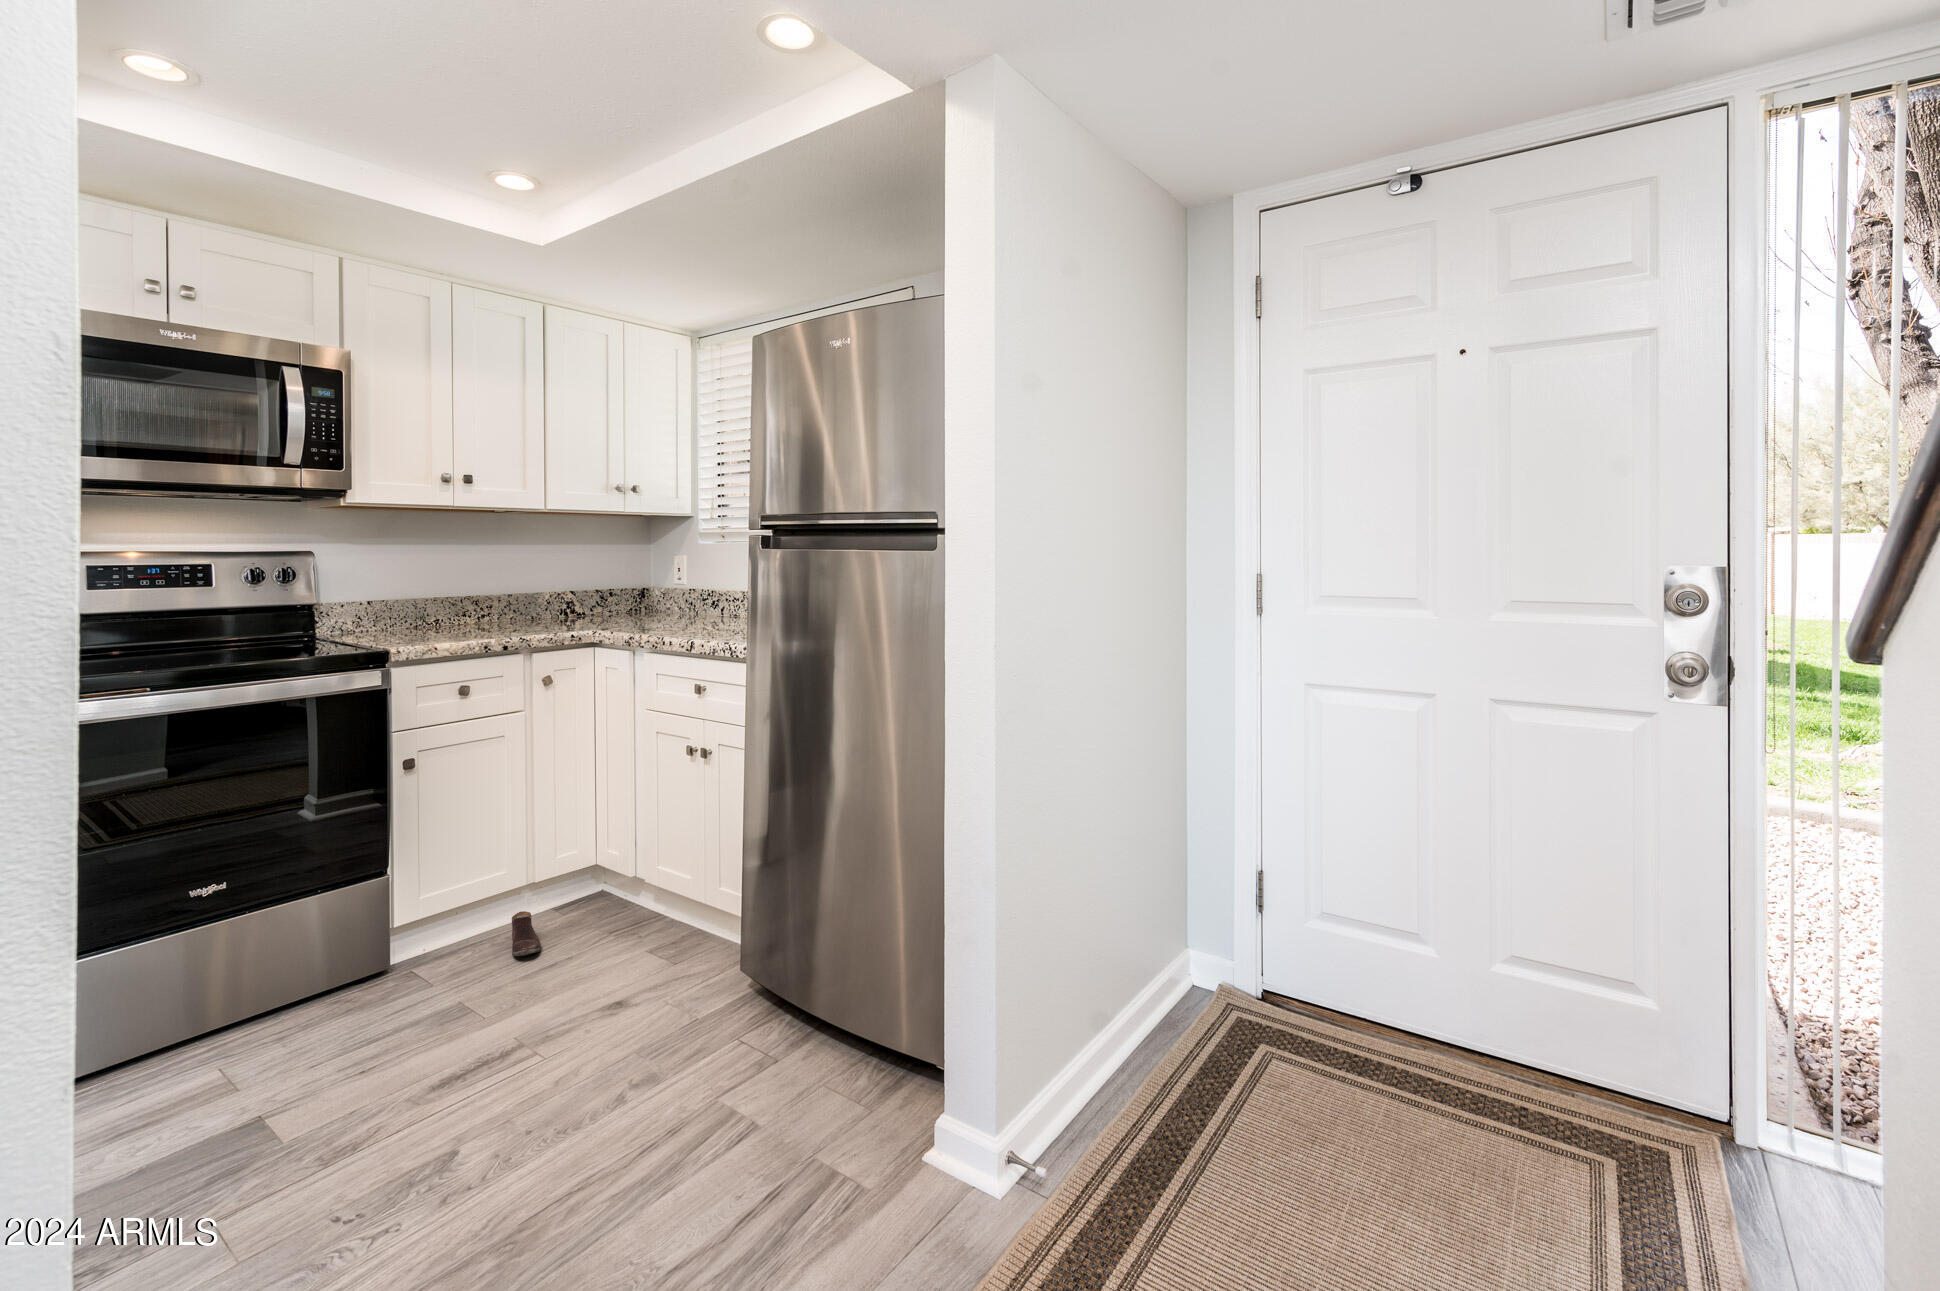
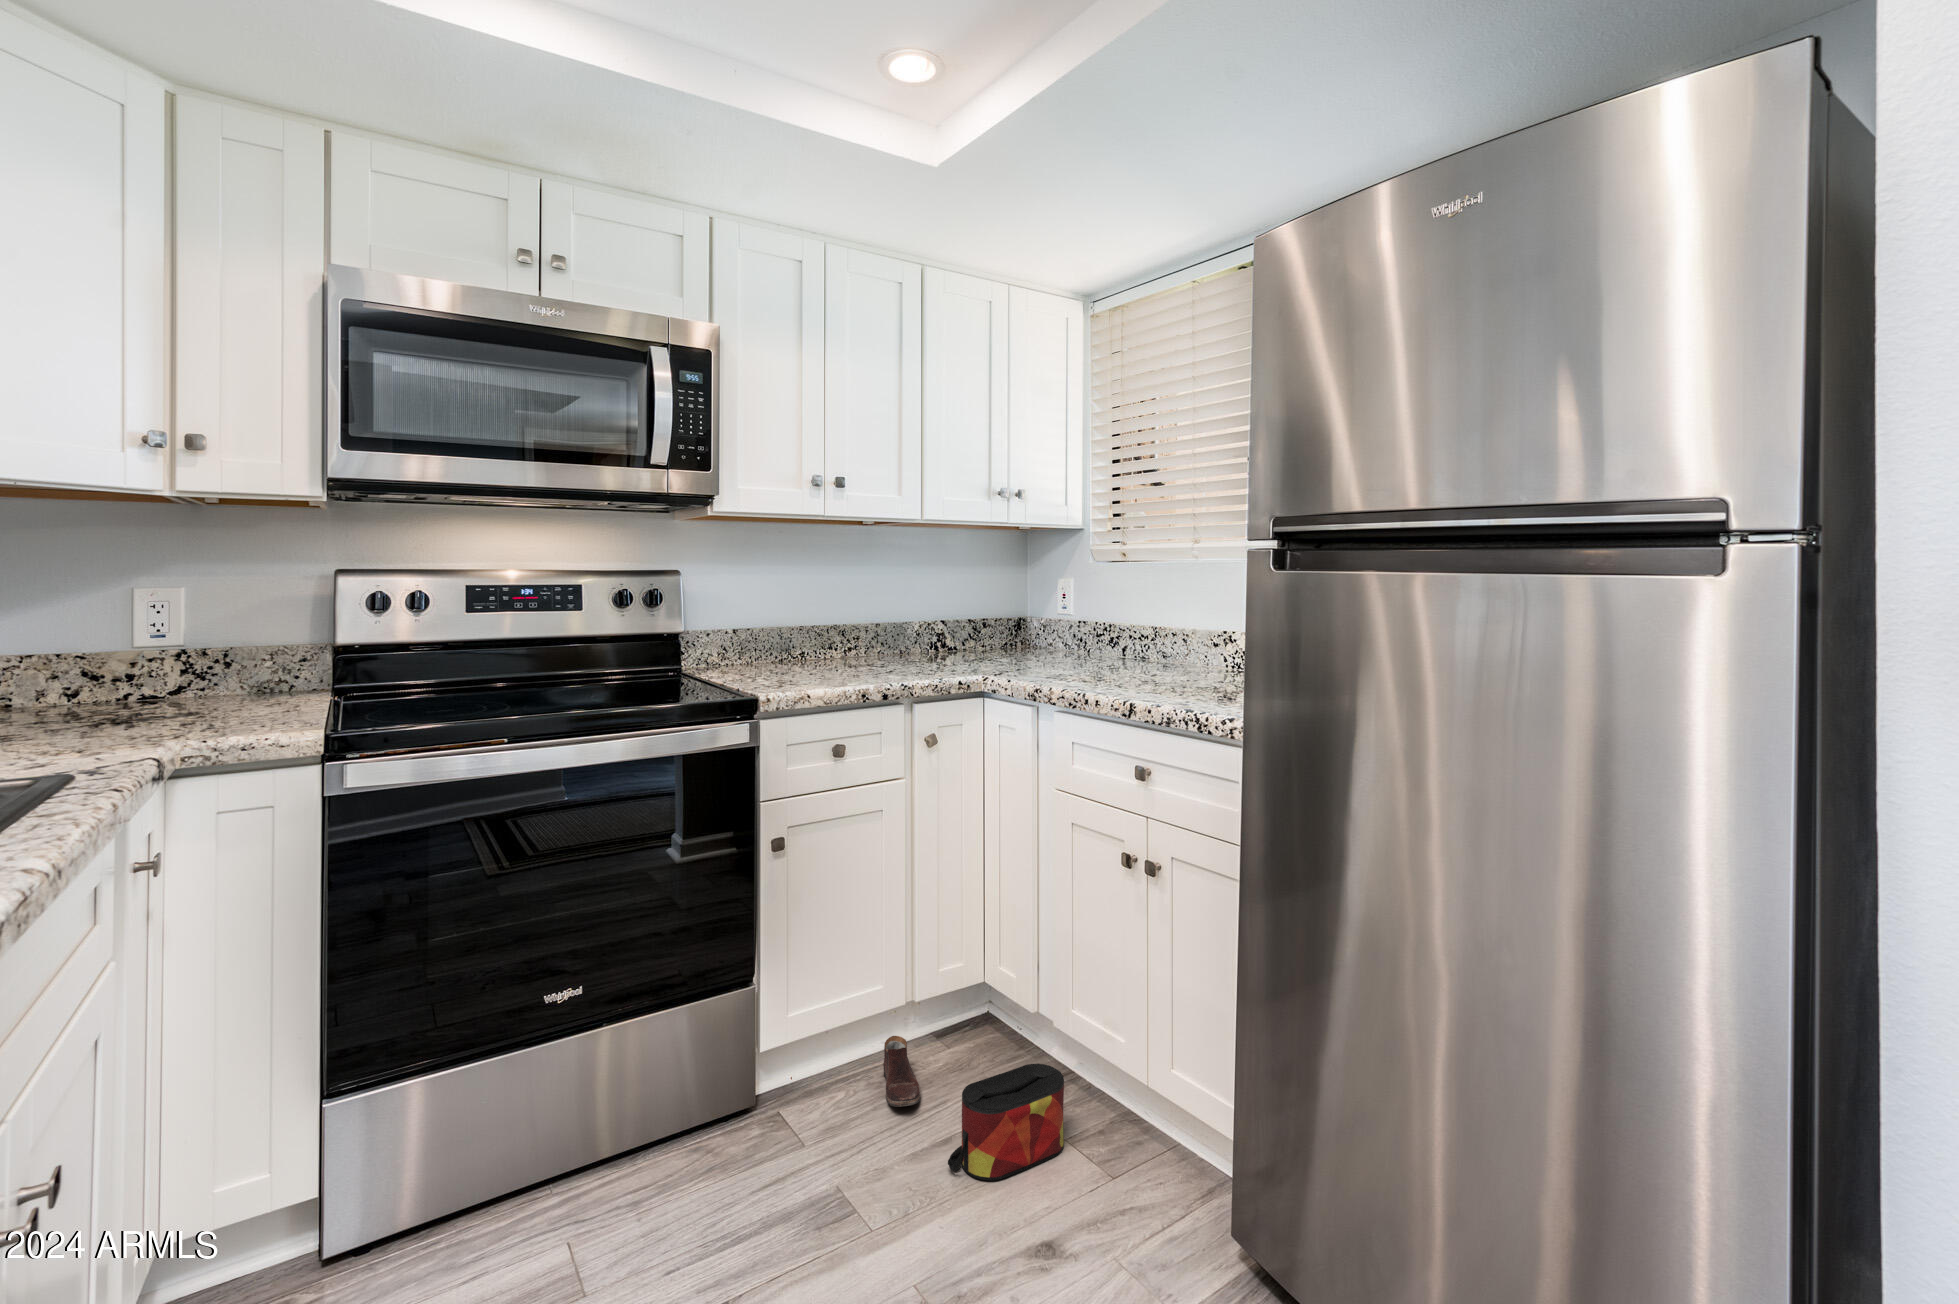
bag: none [554,908,648,985] -> present [948,1064,1064,1181]

